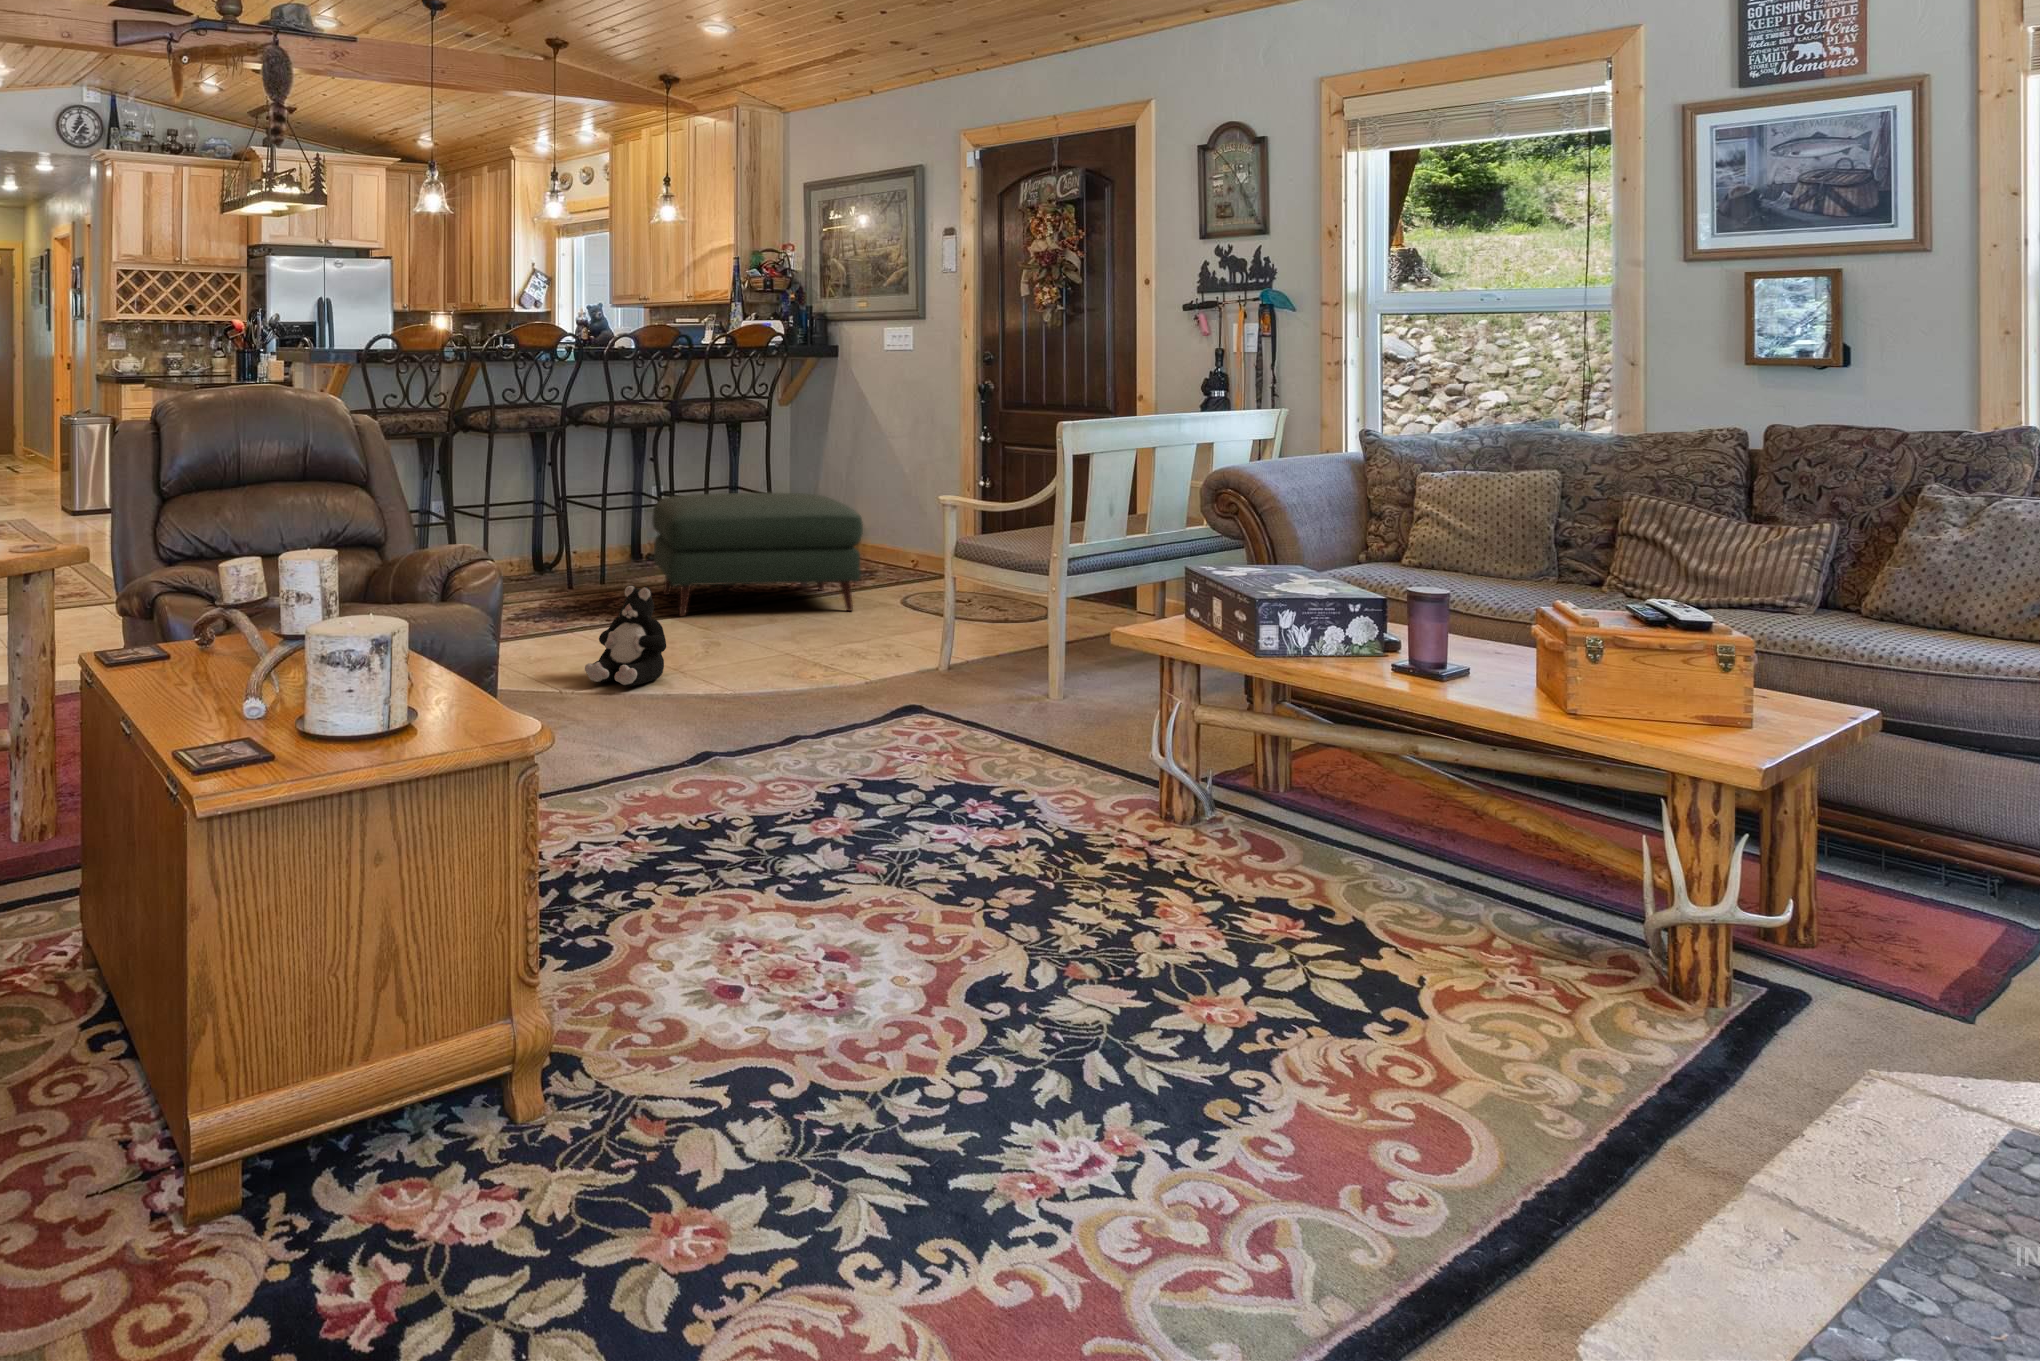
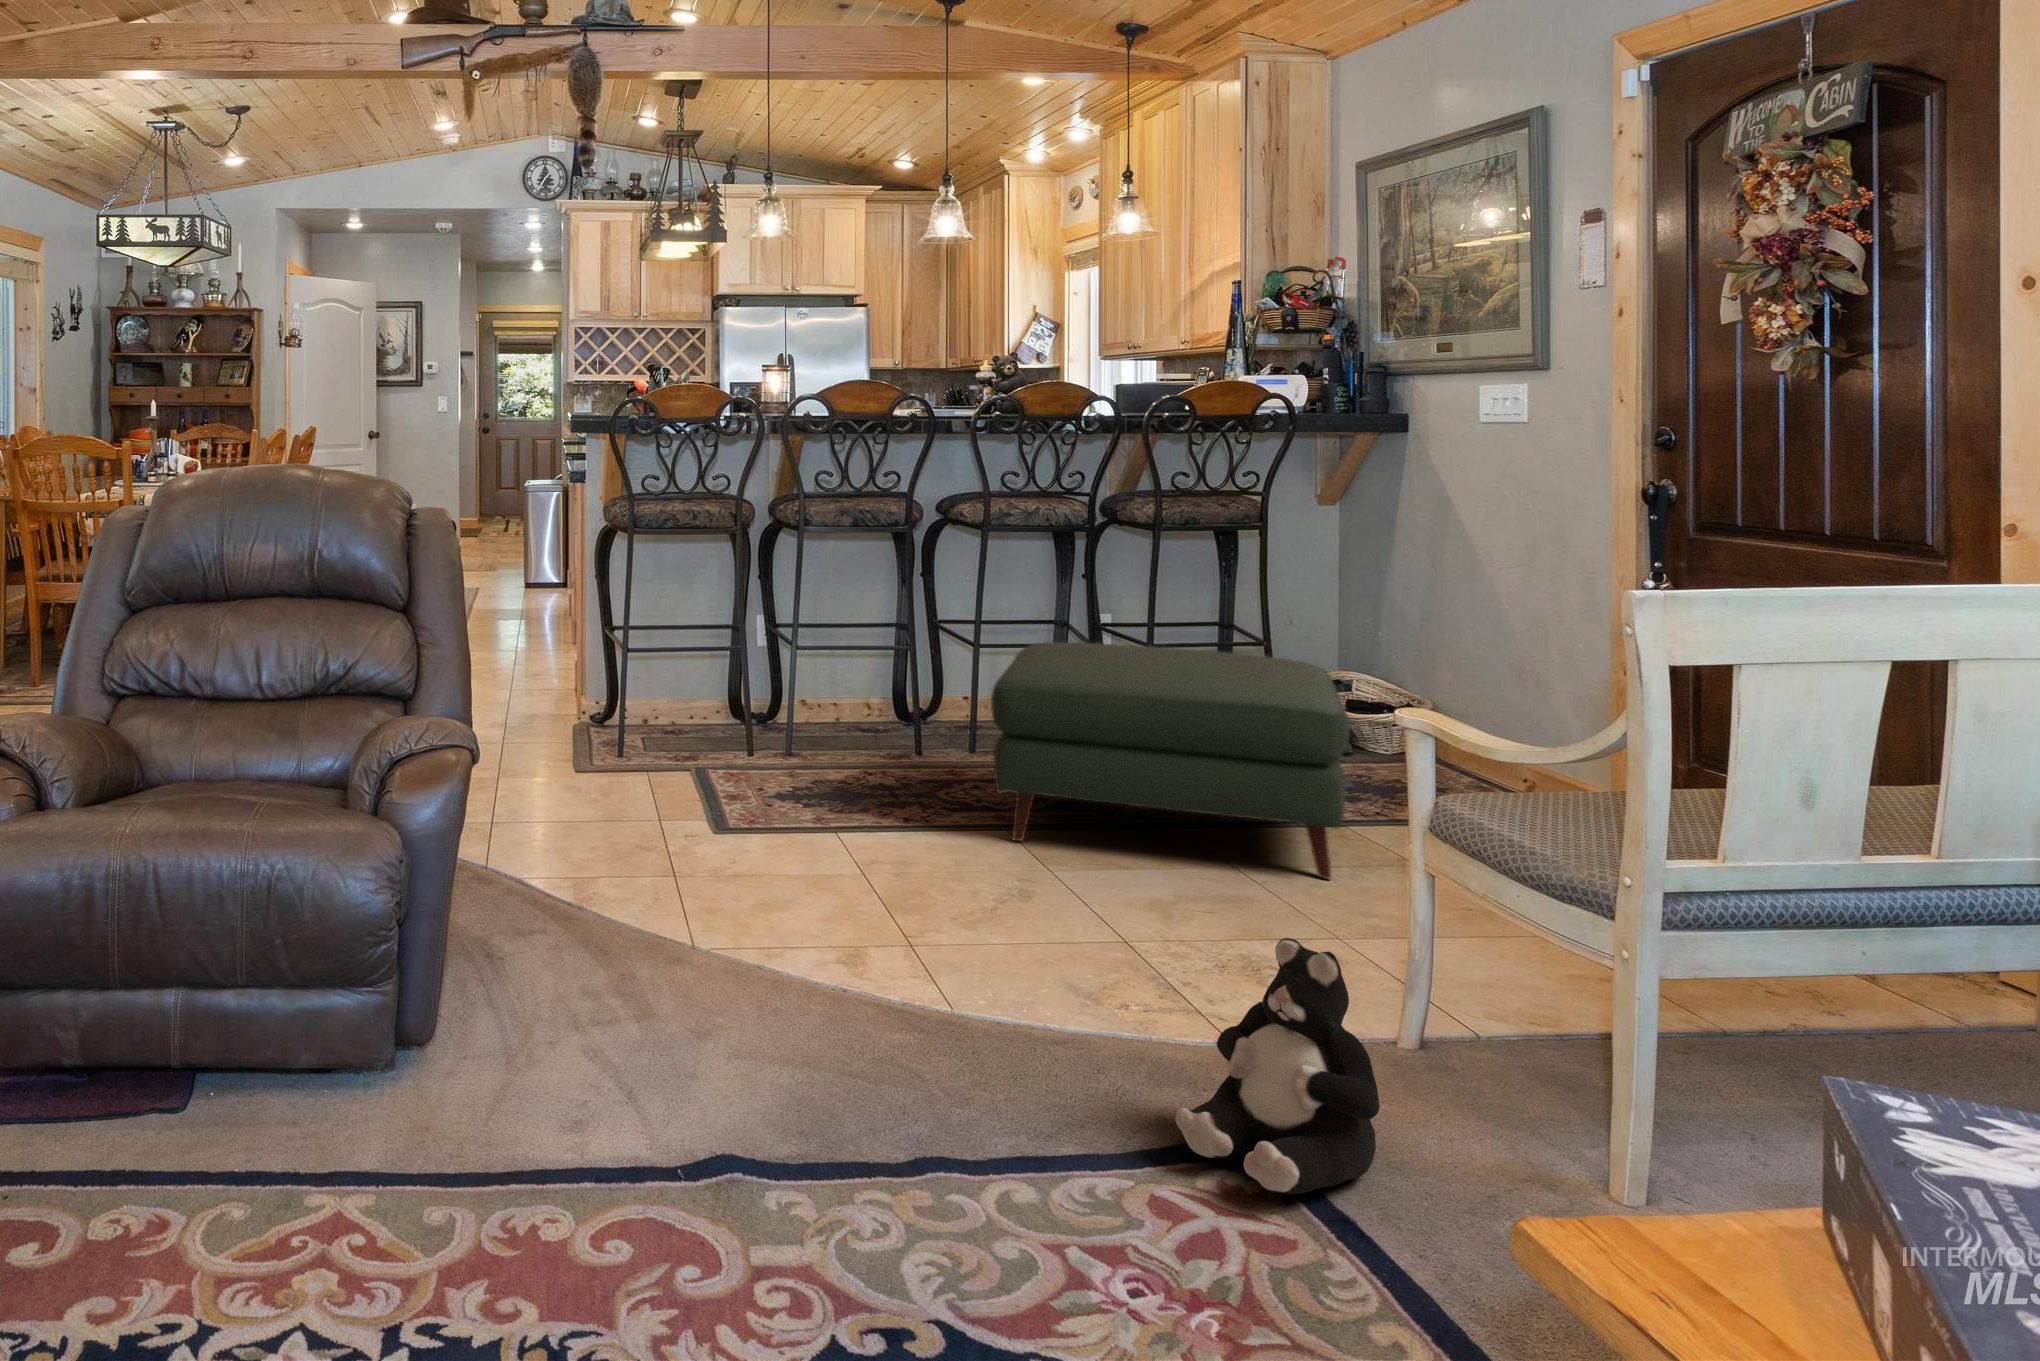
plush toy: present [585,585,666,686] -> present [1175,938,1380,1194]

